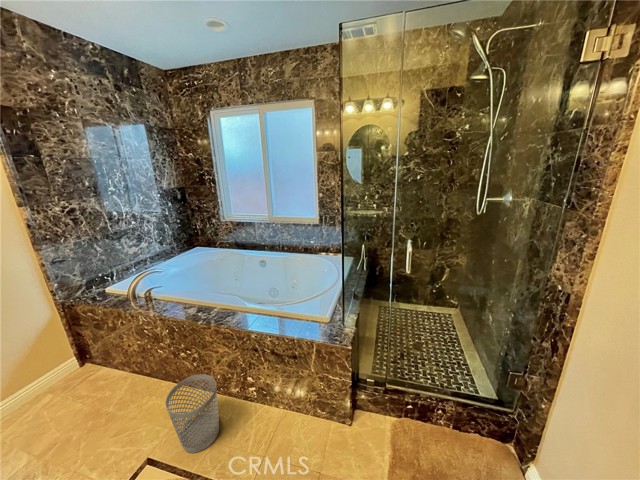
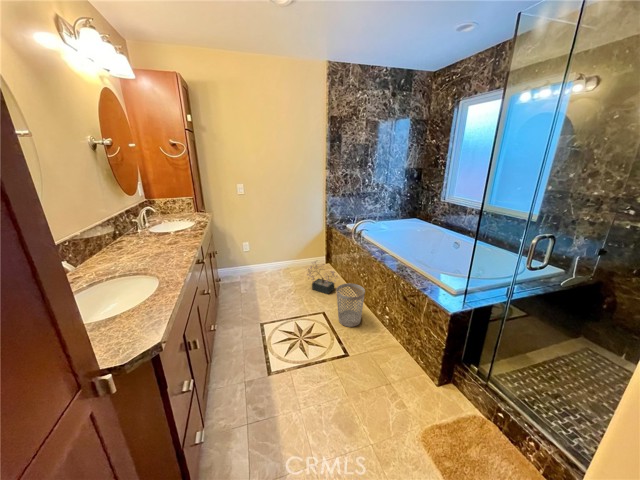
decorative plant: none [54,376,137,436] -> present [307,261,337,294]

